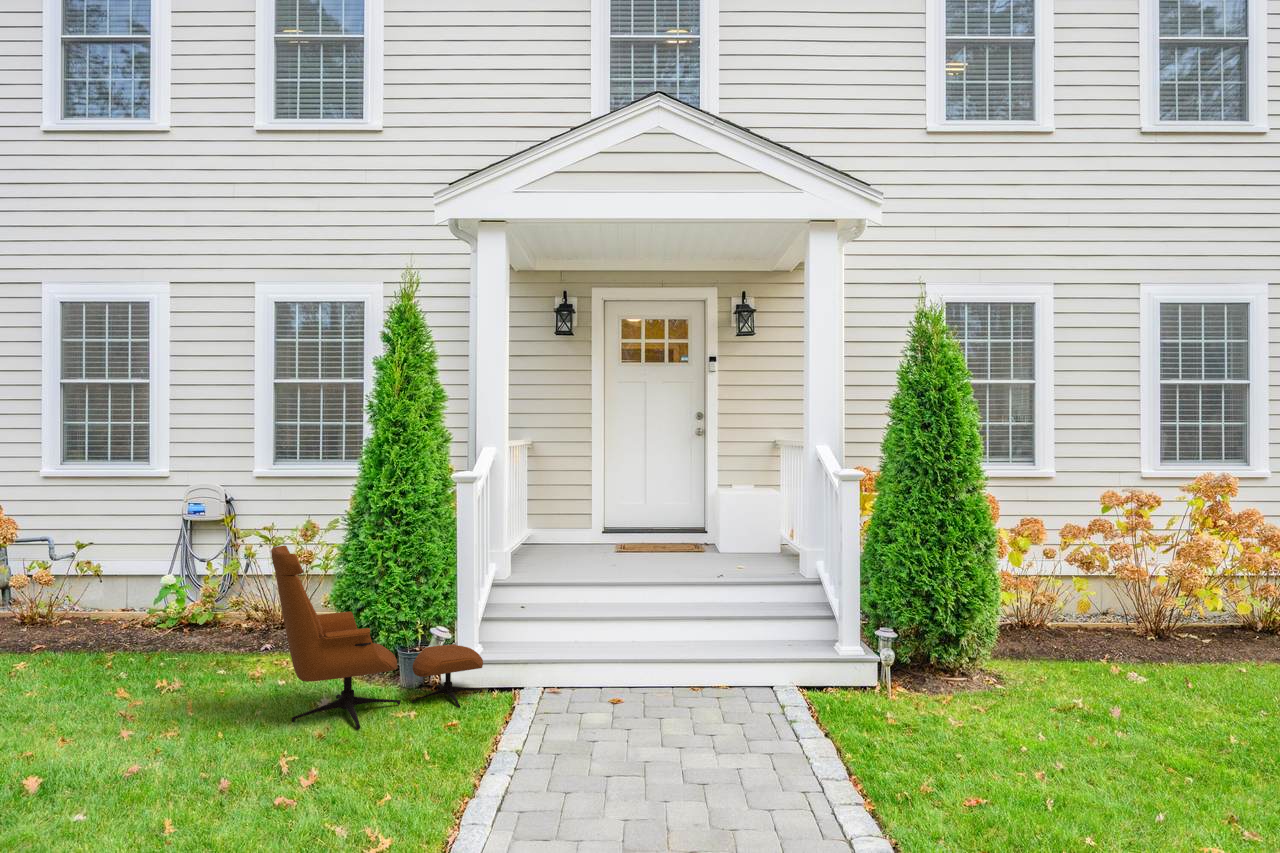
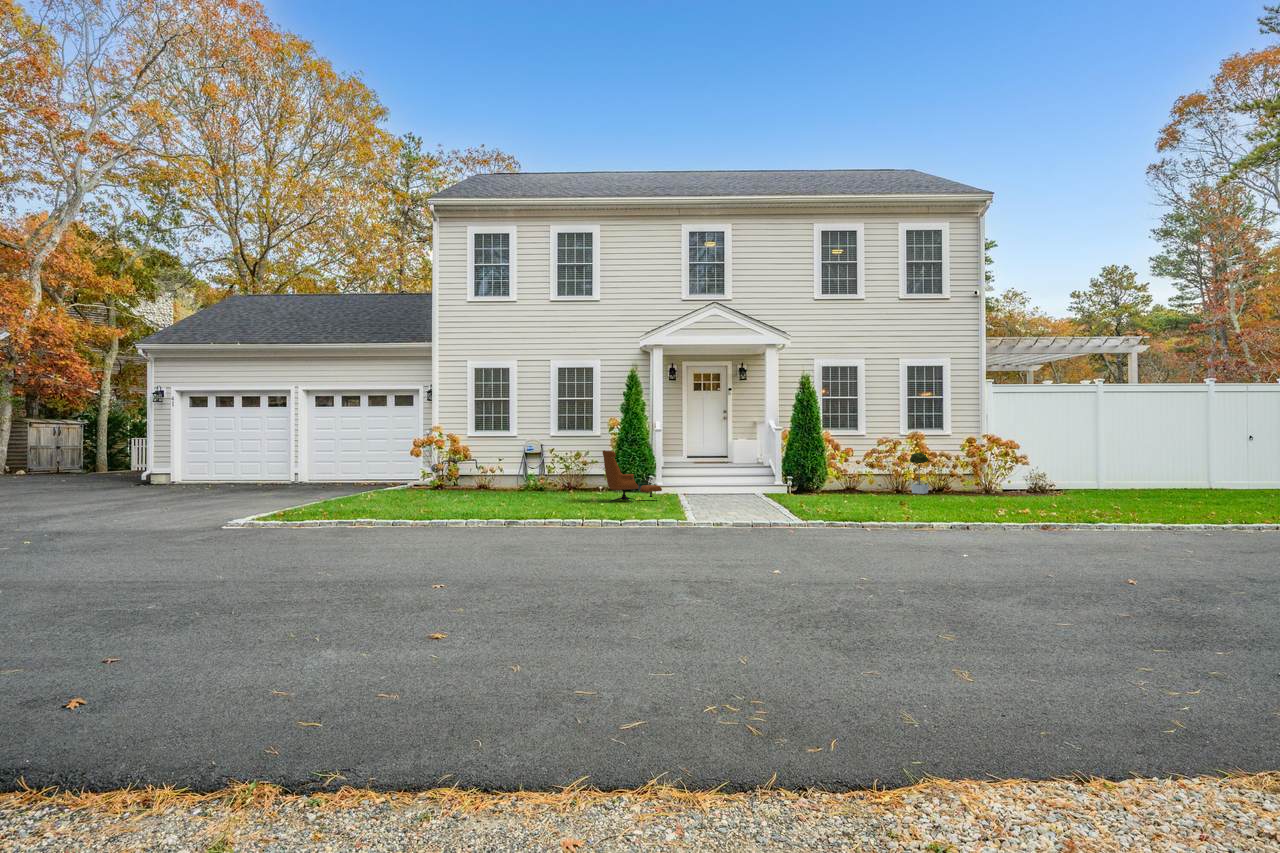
potted tree: none [1191,528,1248,643] -> present [910,452,929,494]

